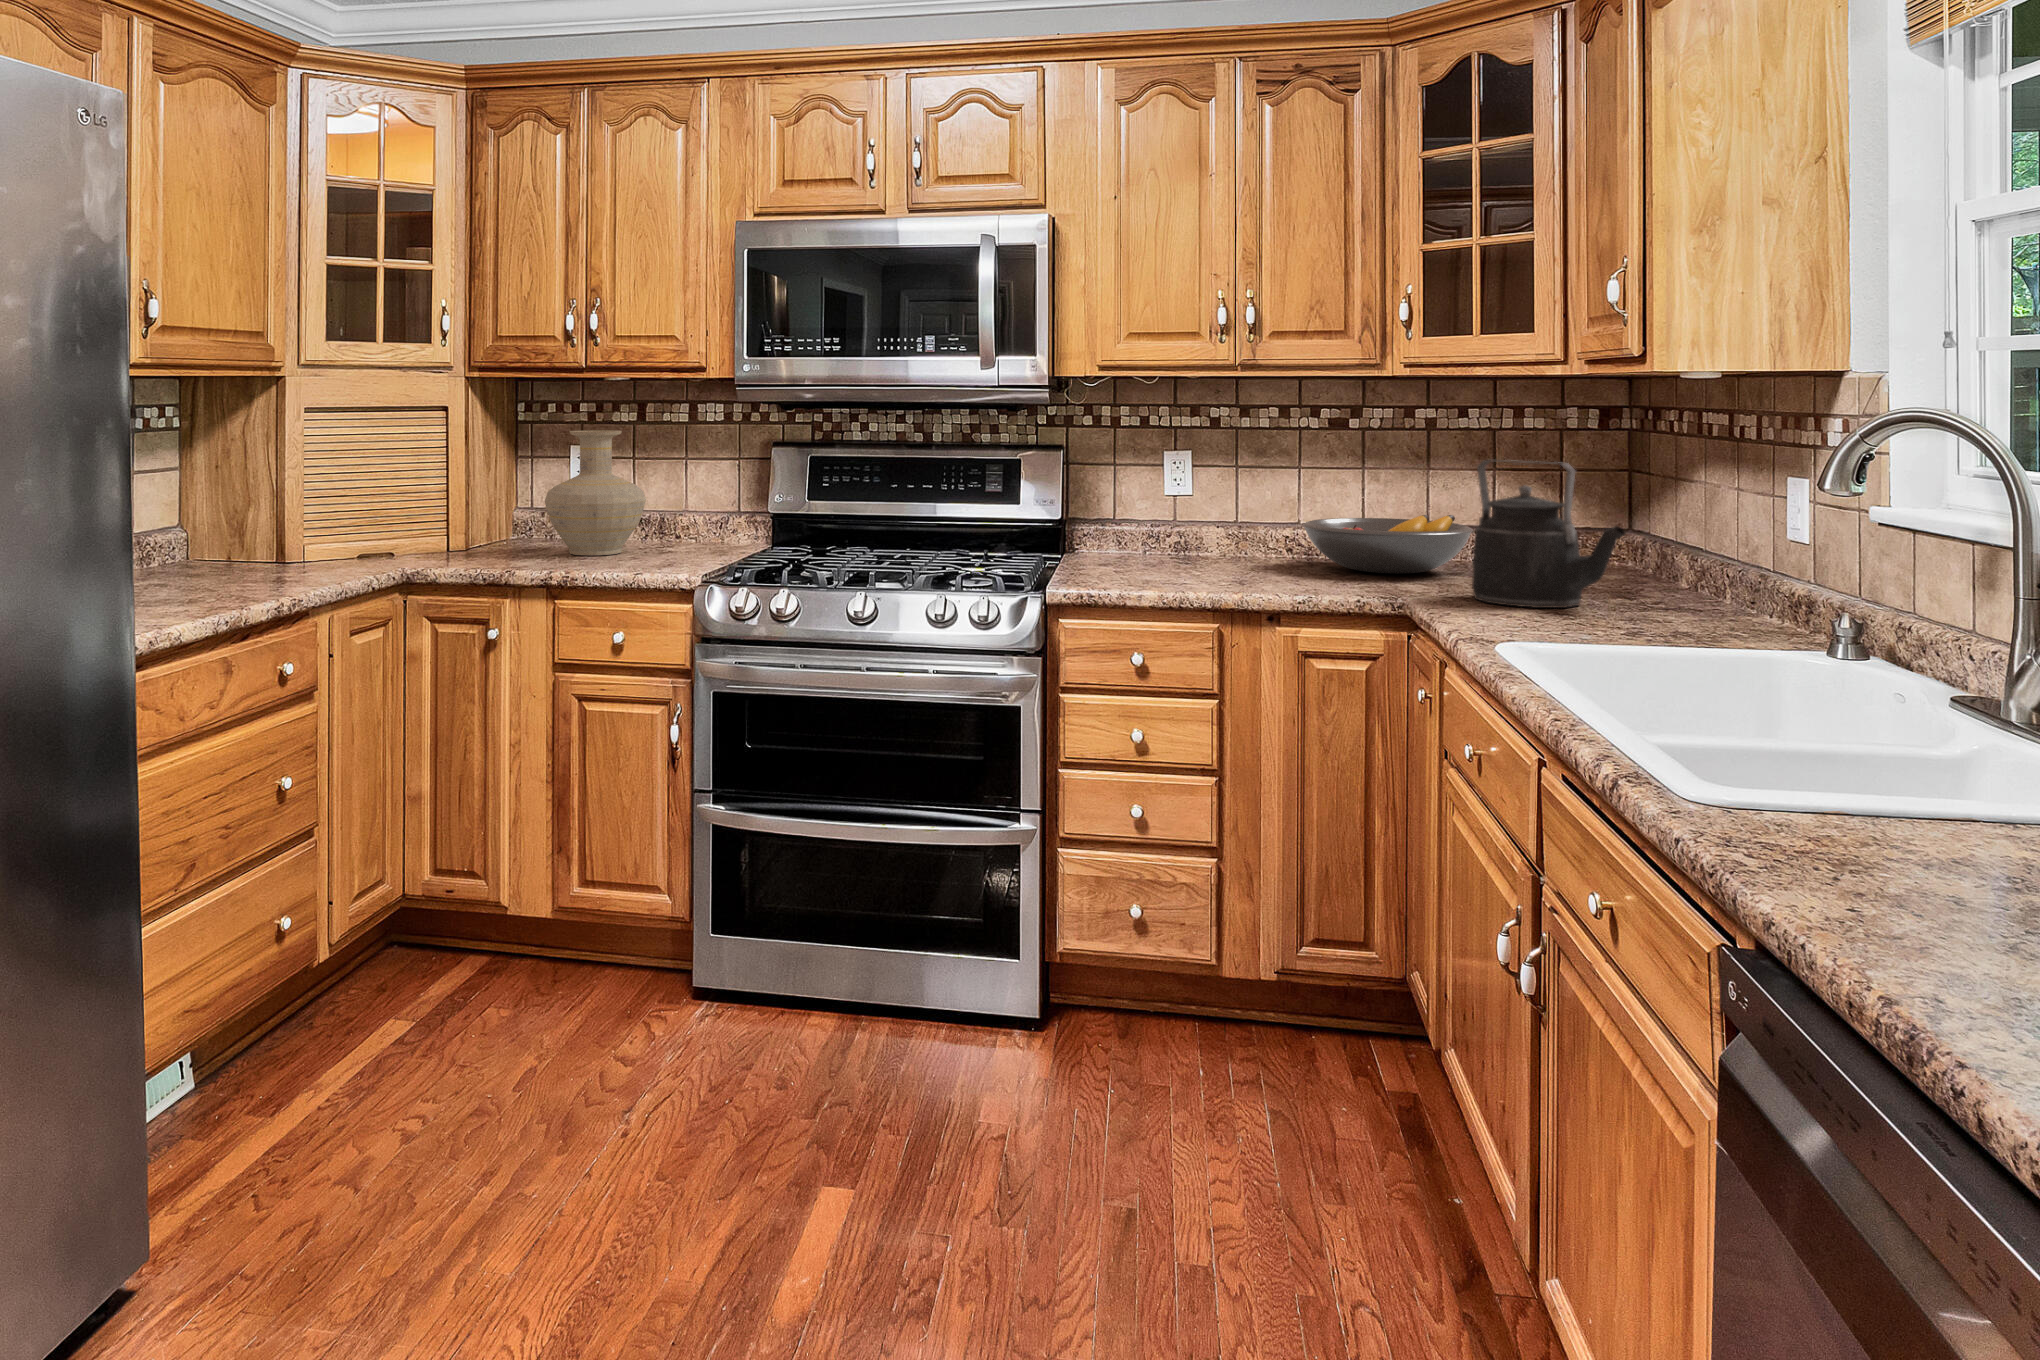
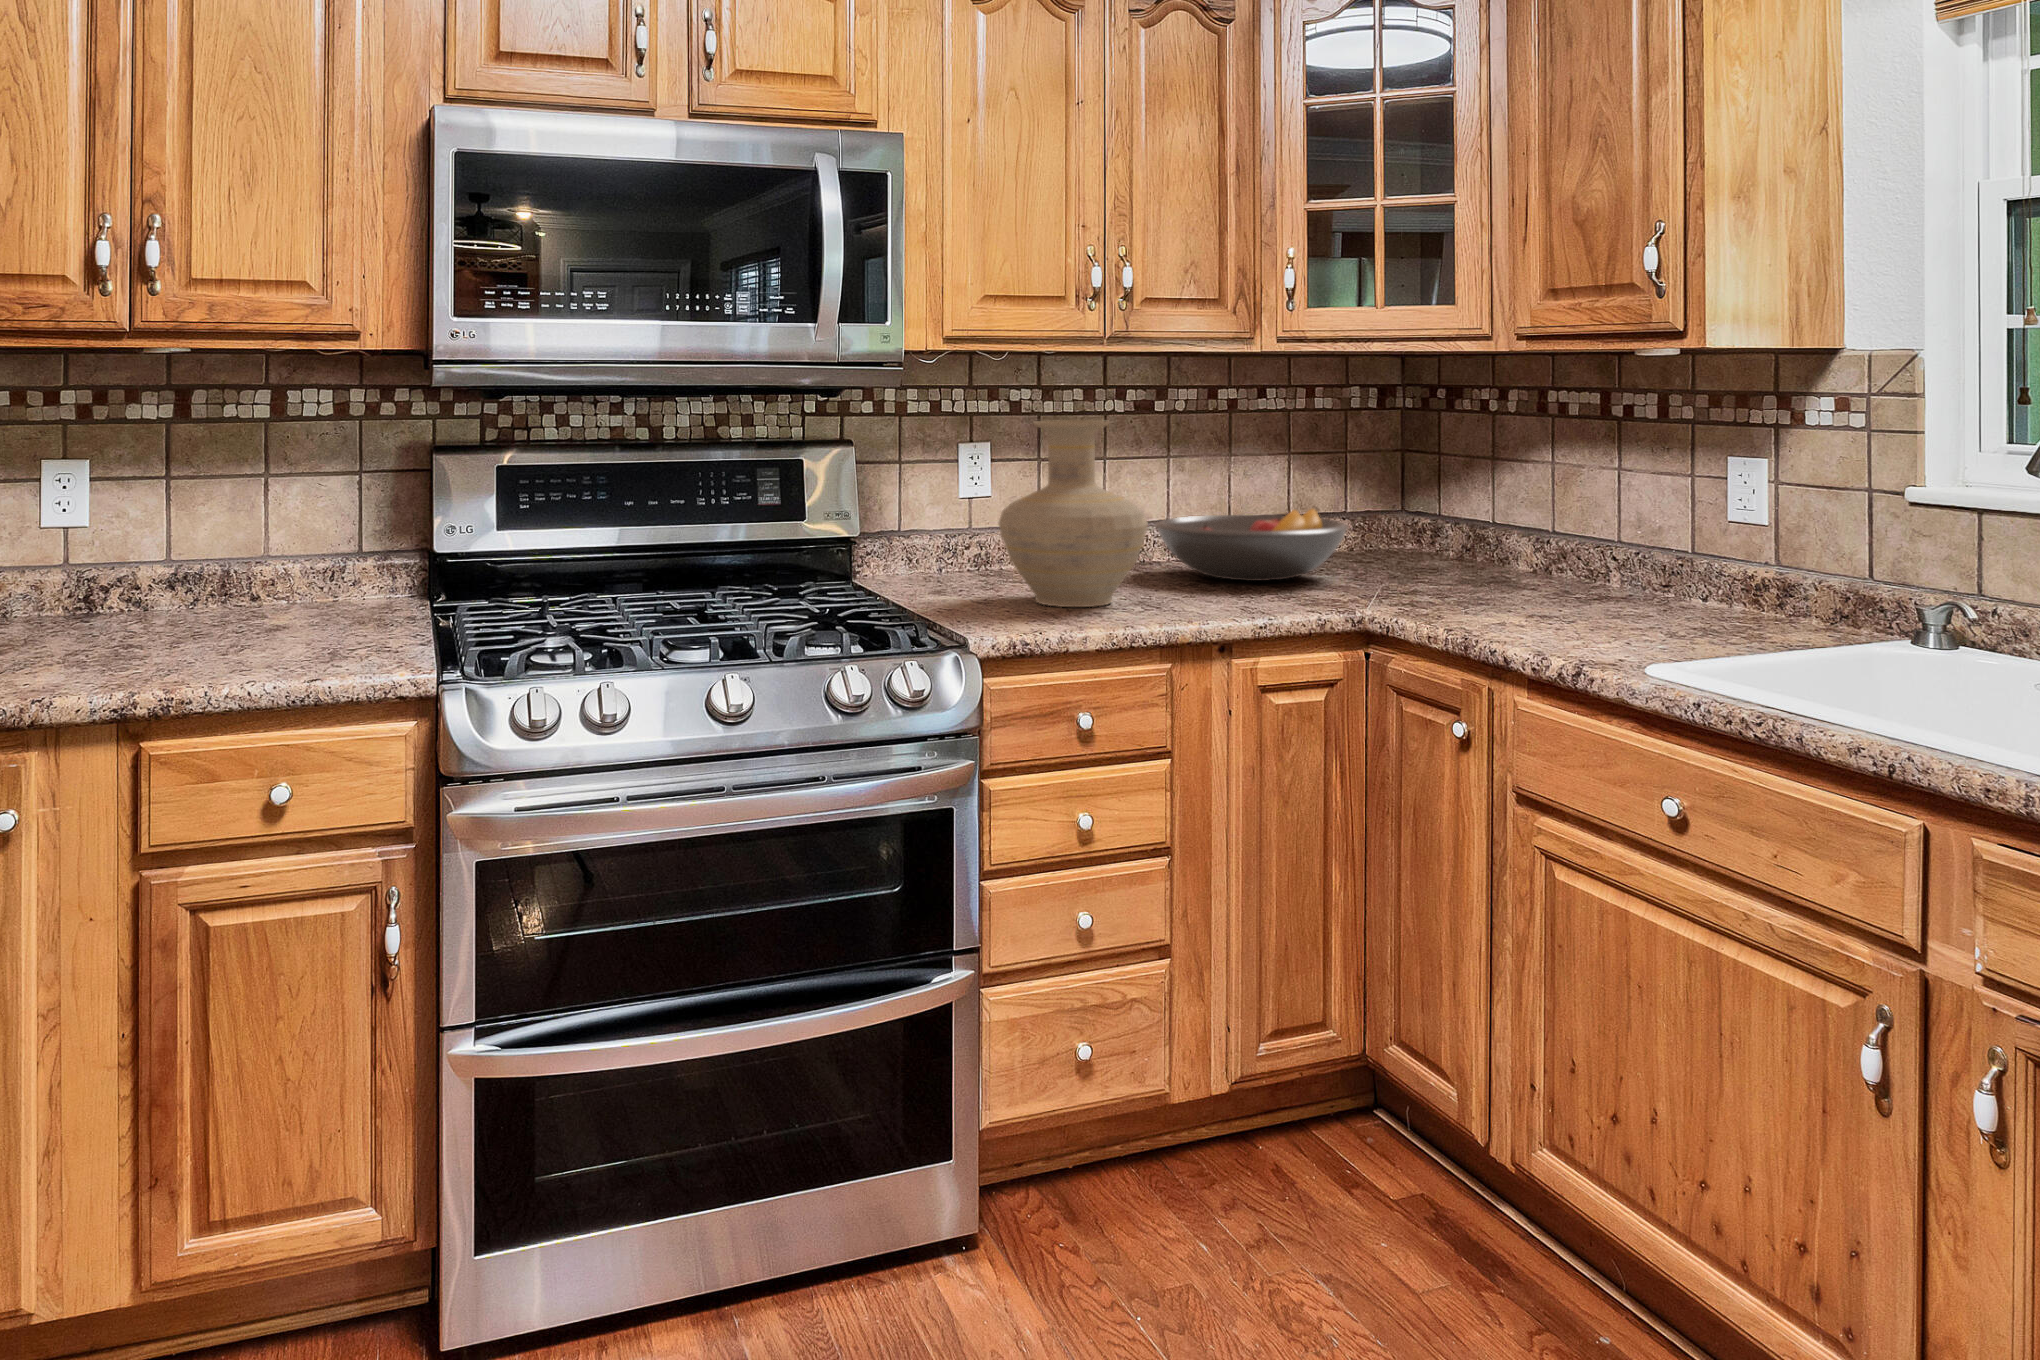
vase: present [545,430,646,555] -> present [999,420,1148,607]
kettle: present [1472,460,1626,608] -> none [1426,441,1617,610]

